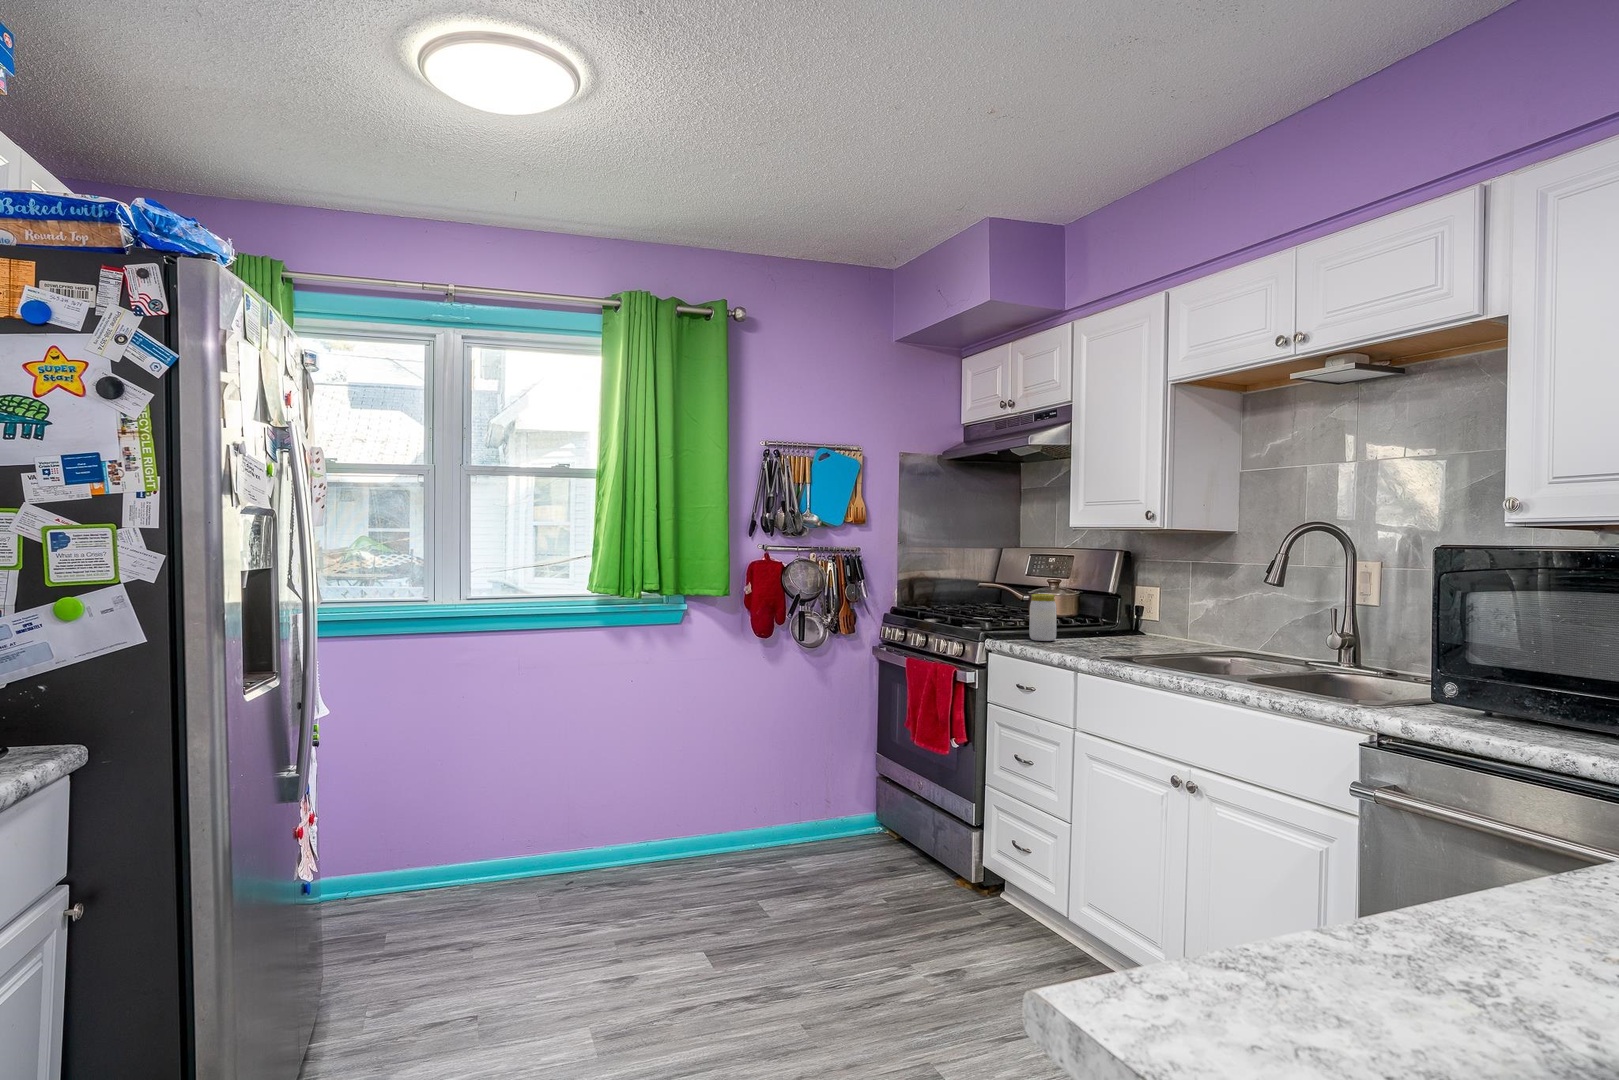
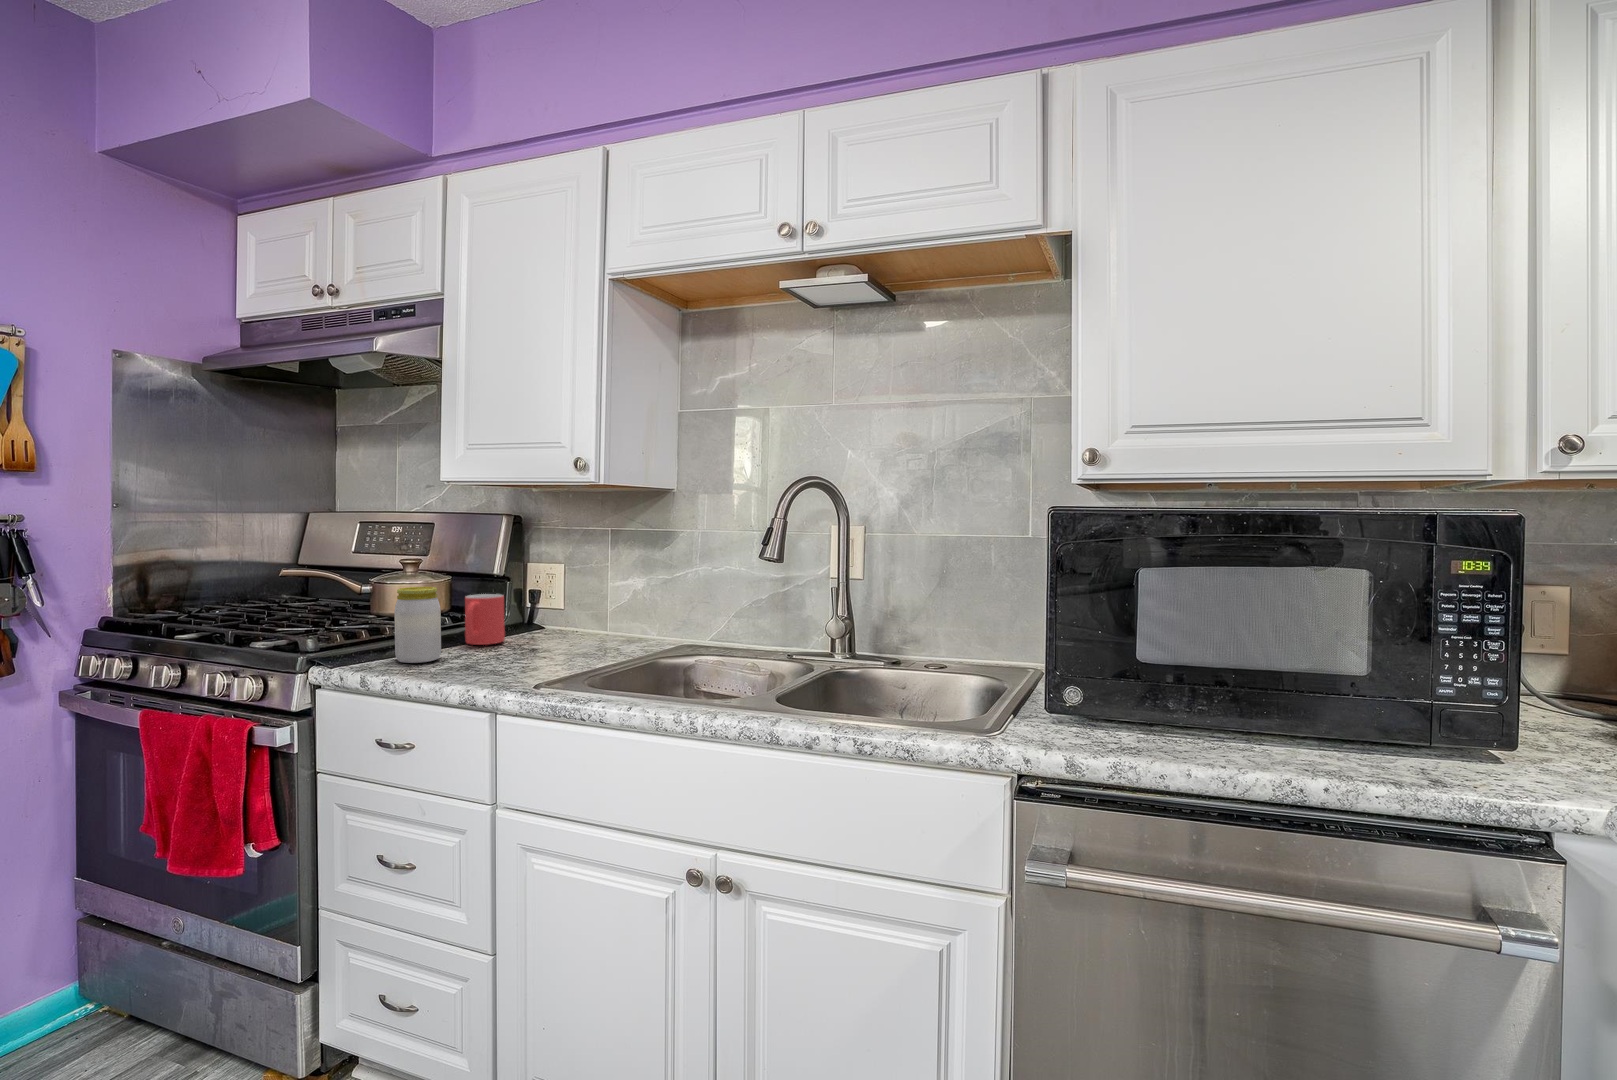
mug: none [1076,604,1103,638] -> present [465,594,505,645]

